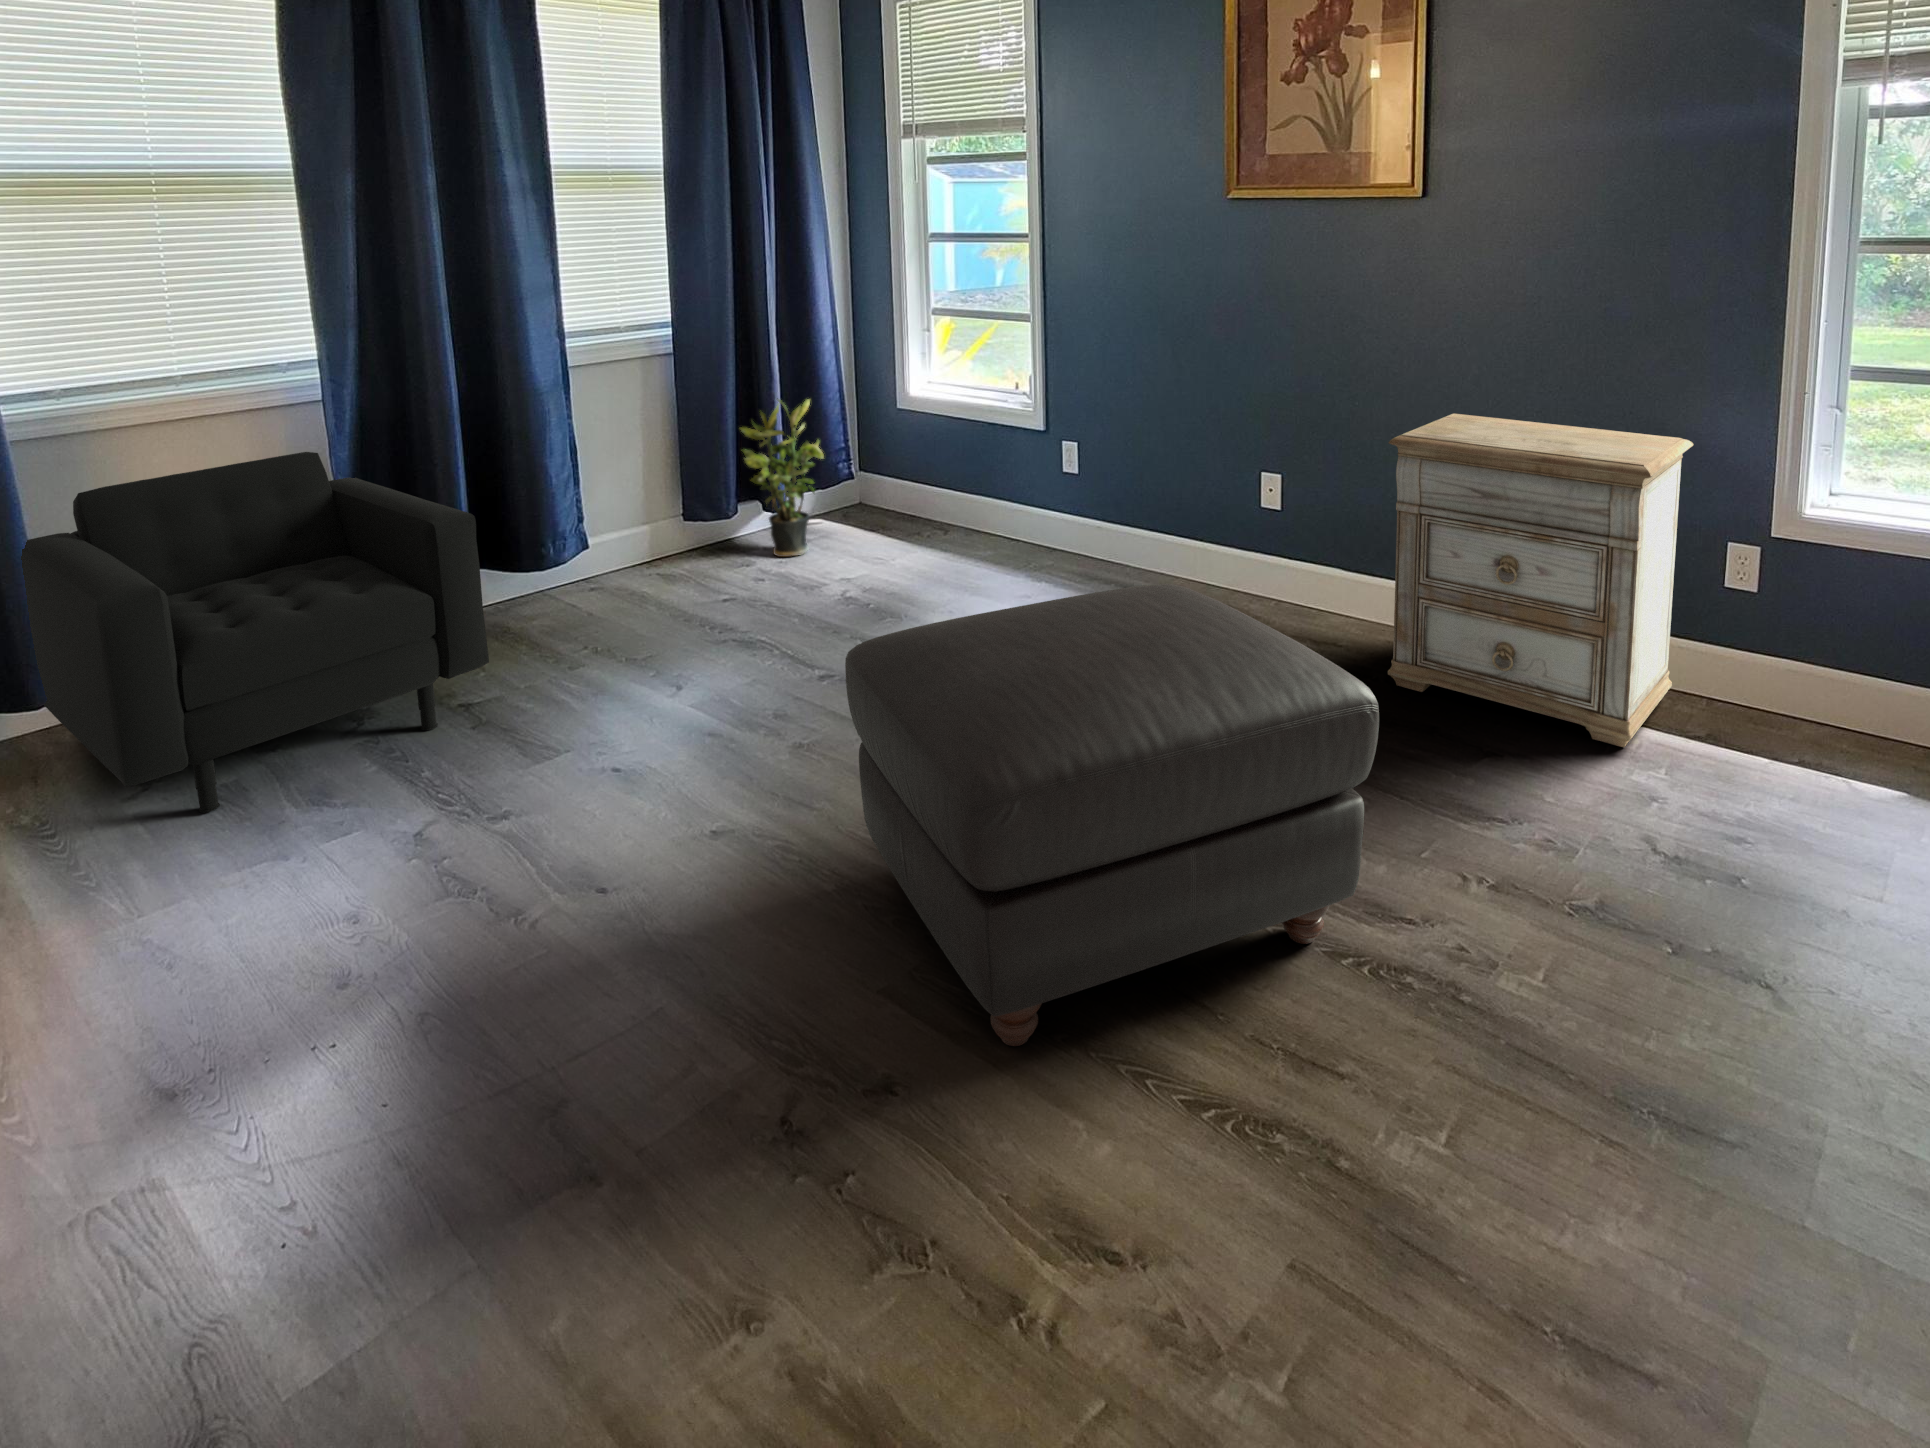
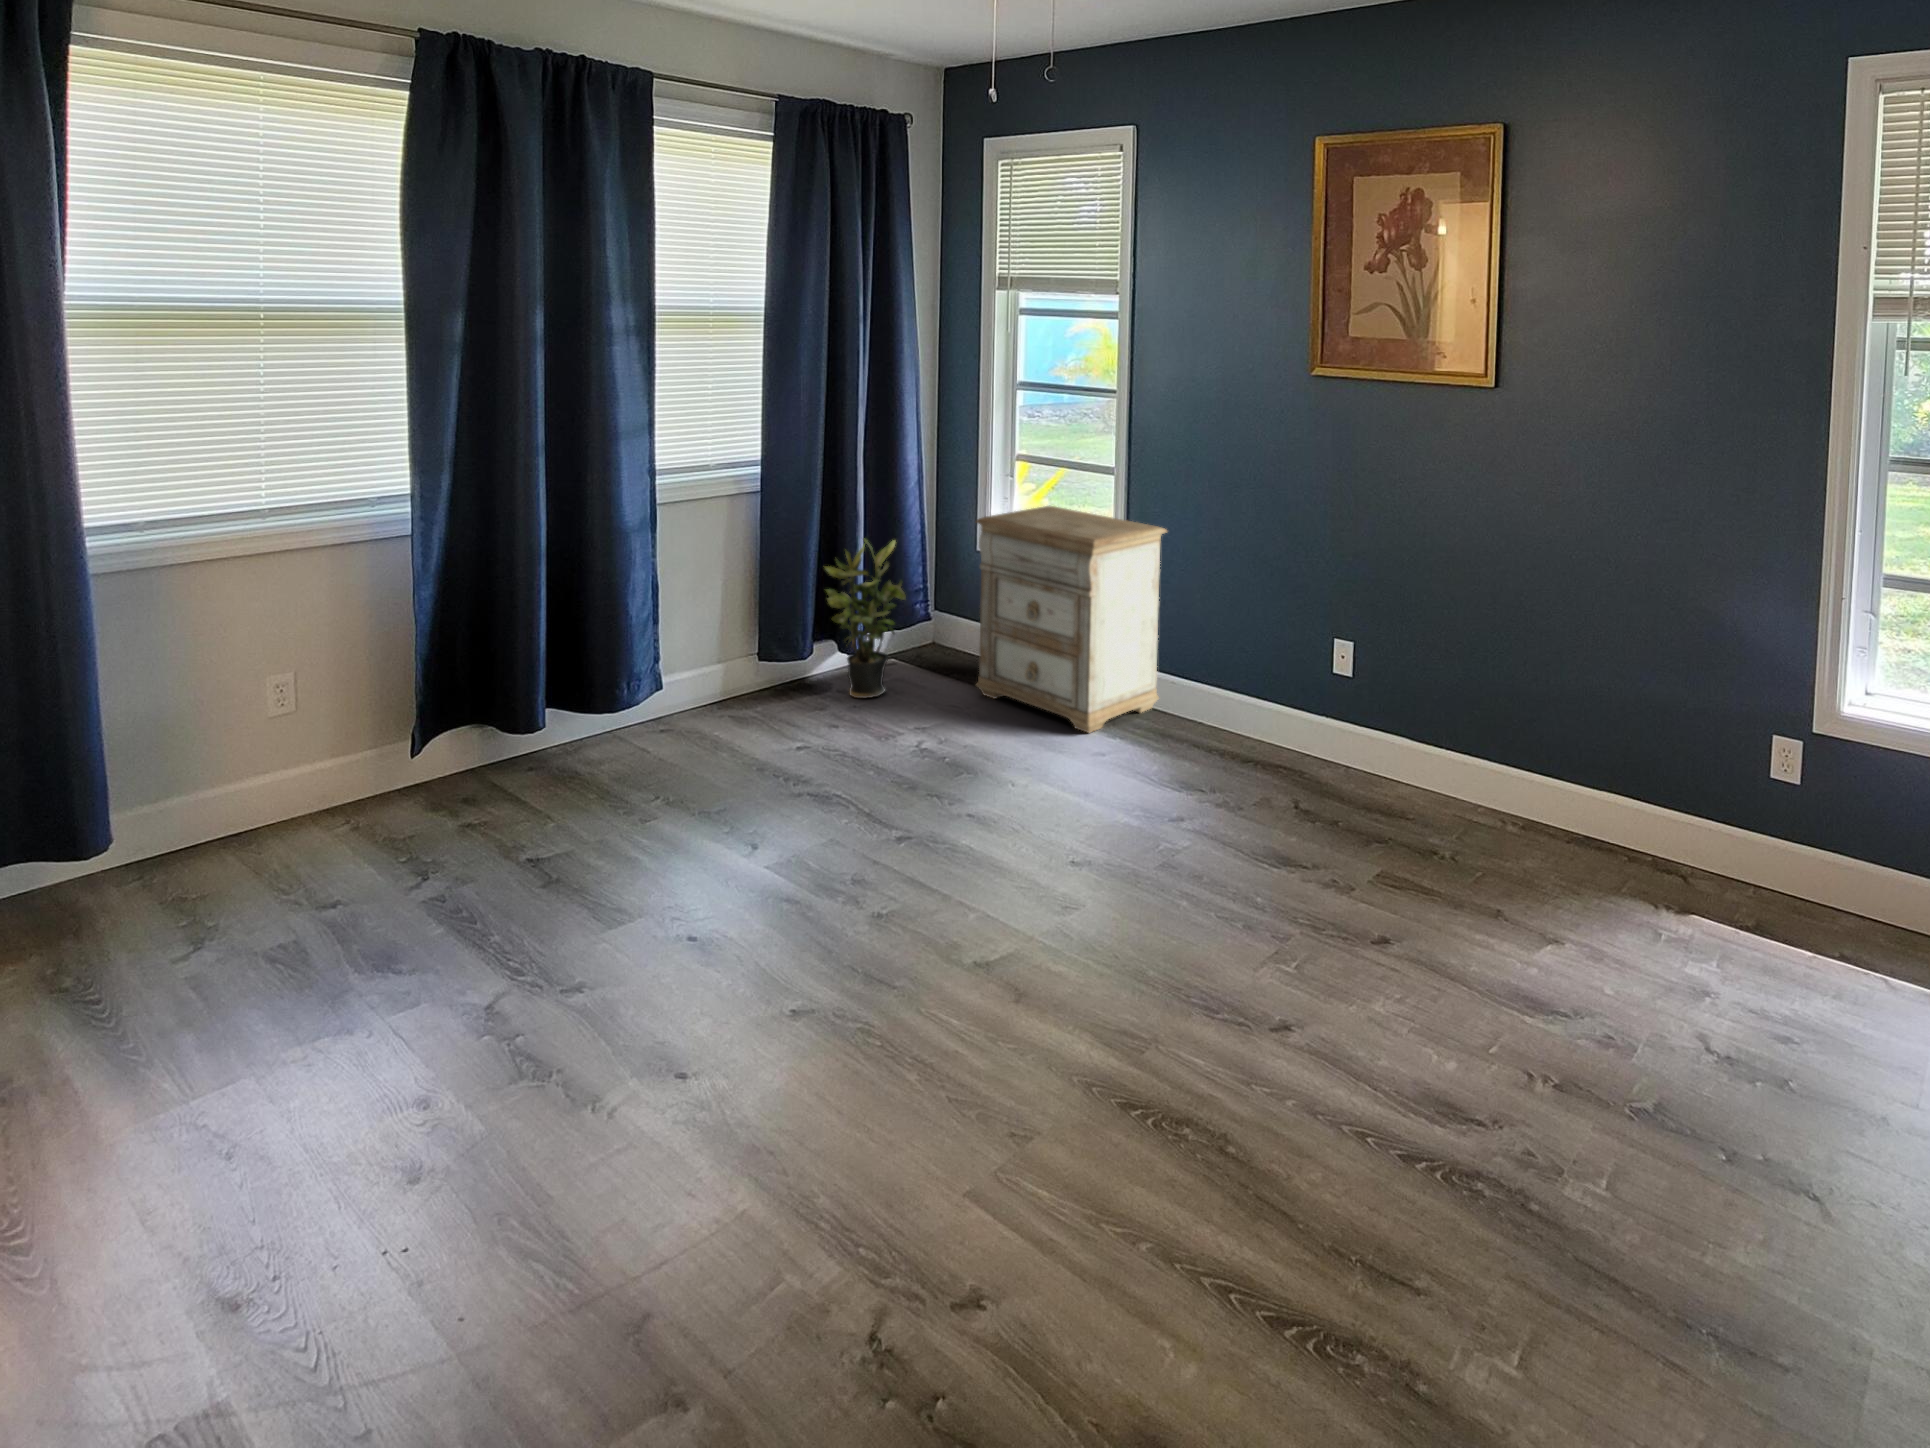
nightstand: present [1388,414,1693,747] -> present [976,506,1167,733]
armchair: present [21,452,489,813] -> none [79,588,564,976]
ottoman: present [845,584,1379,1046] -> none [941,767,1456,1258]

